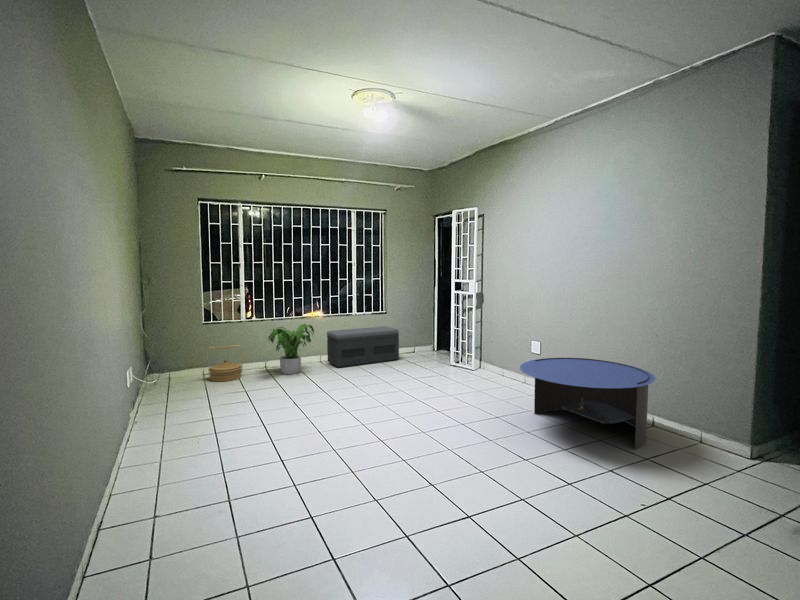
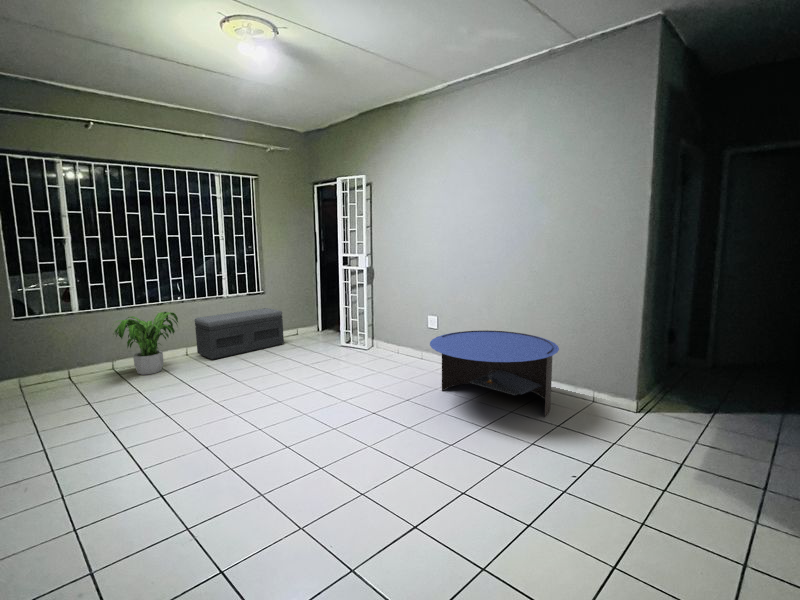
woven basket: present [207,345,243,382] -> none [20,344,79,395]

